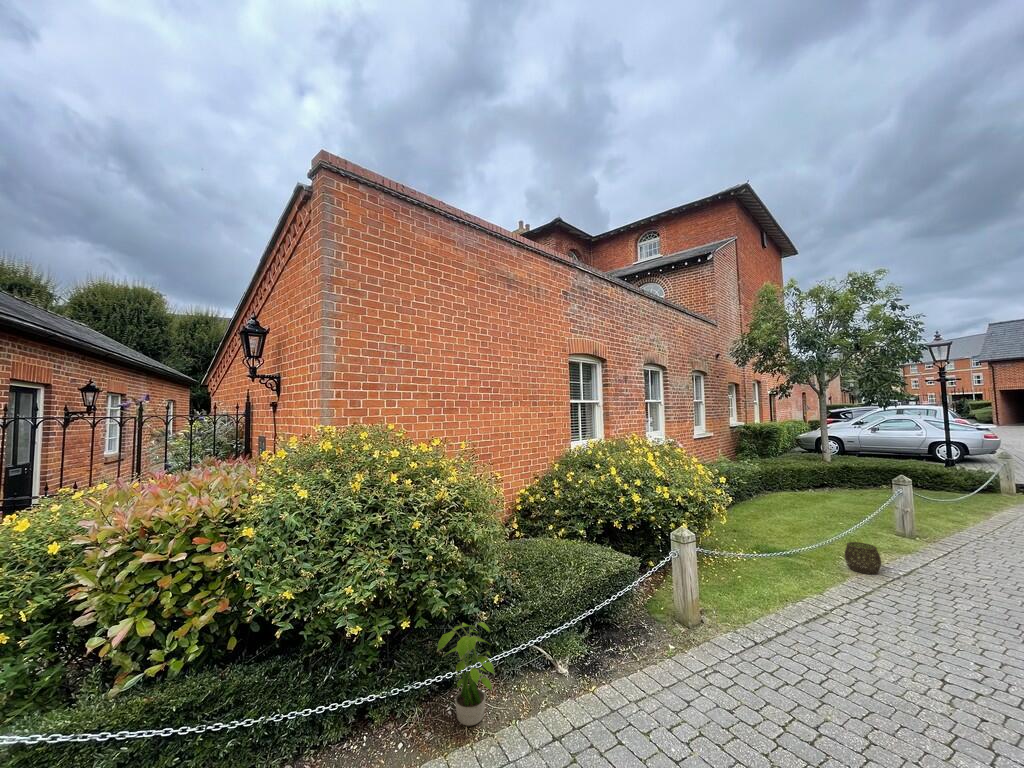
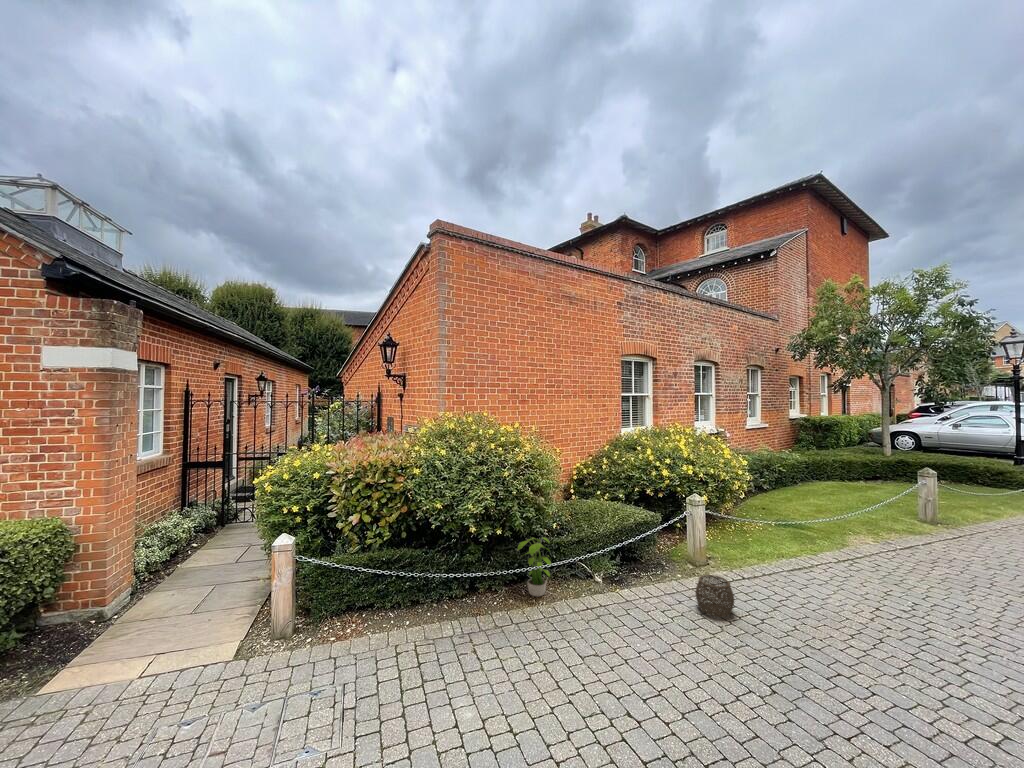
woven basket: present [845,542,881,574] -> present [696,575,734,617]

